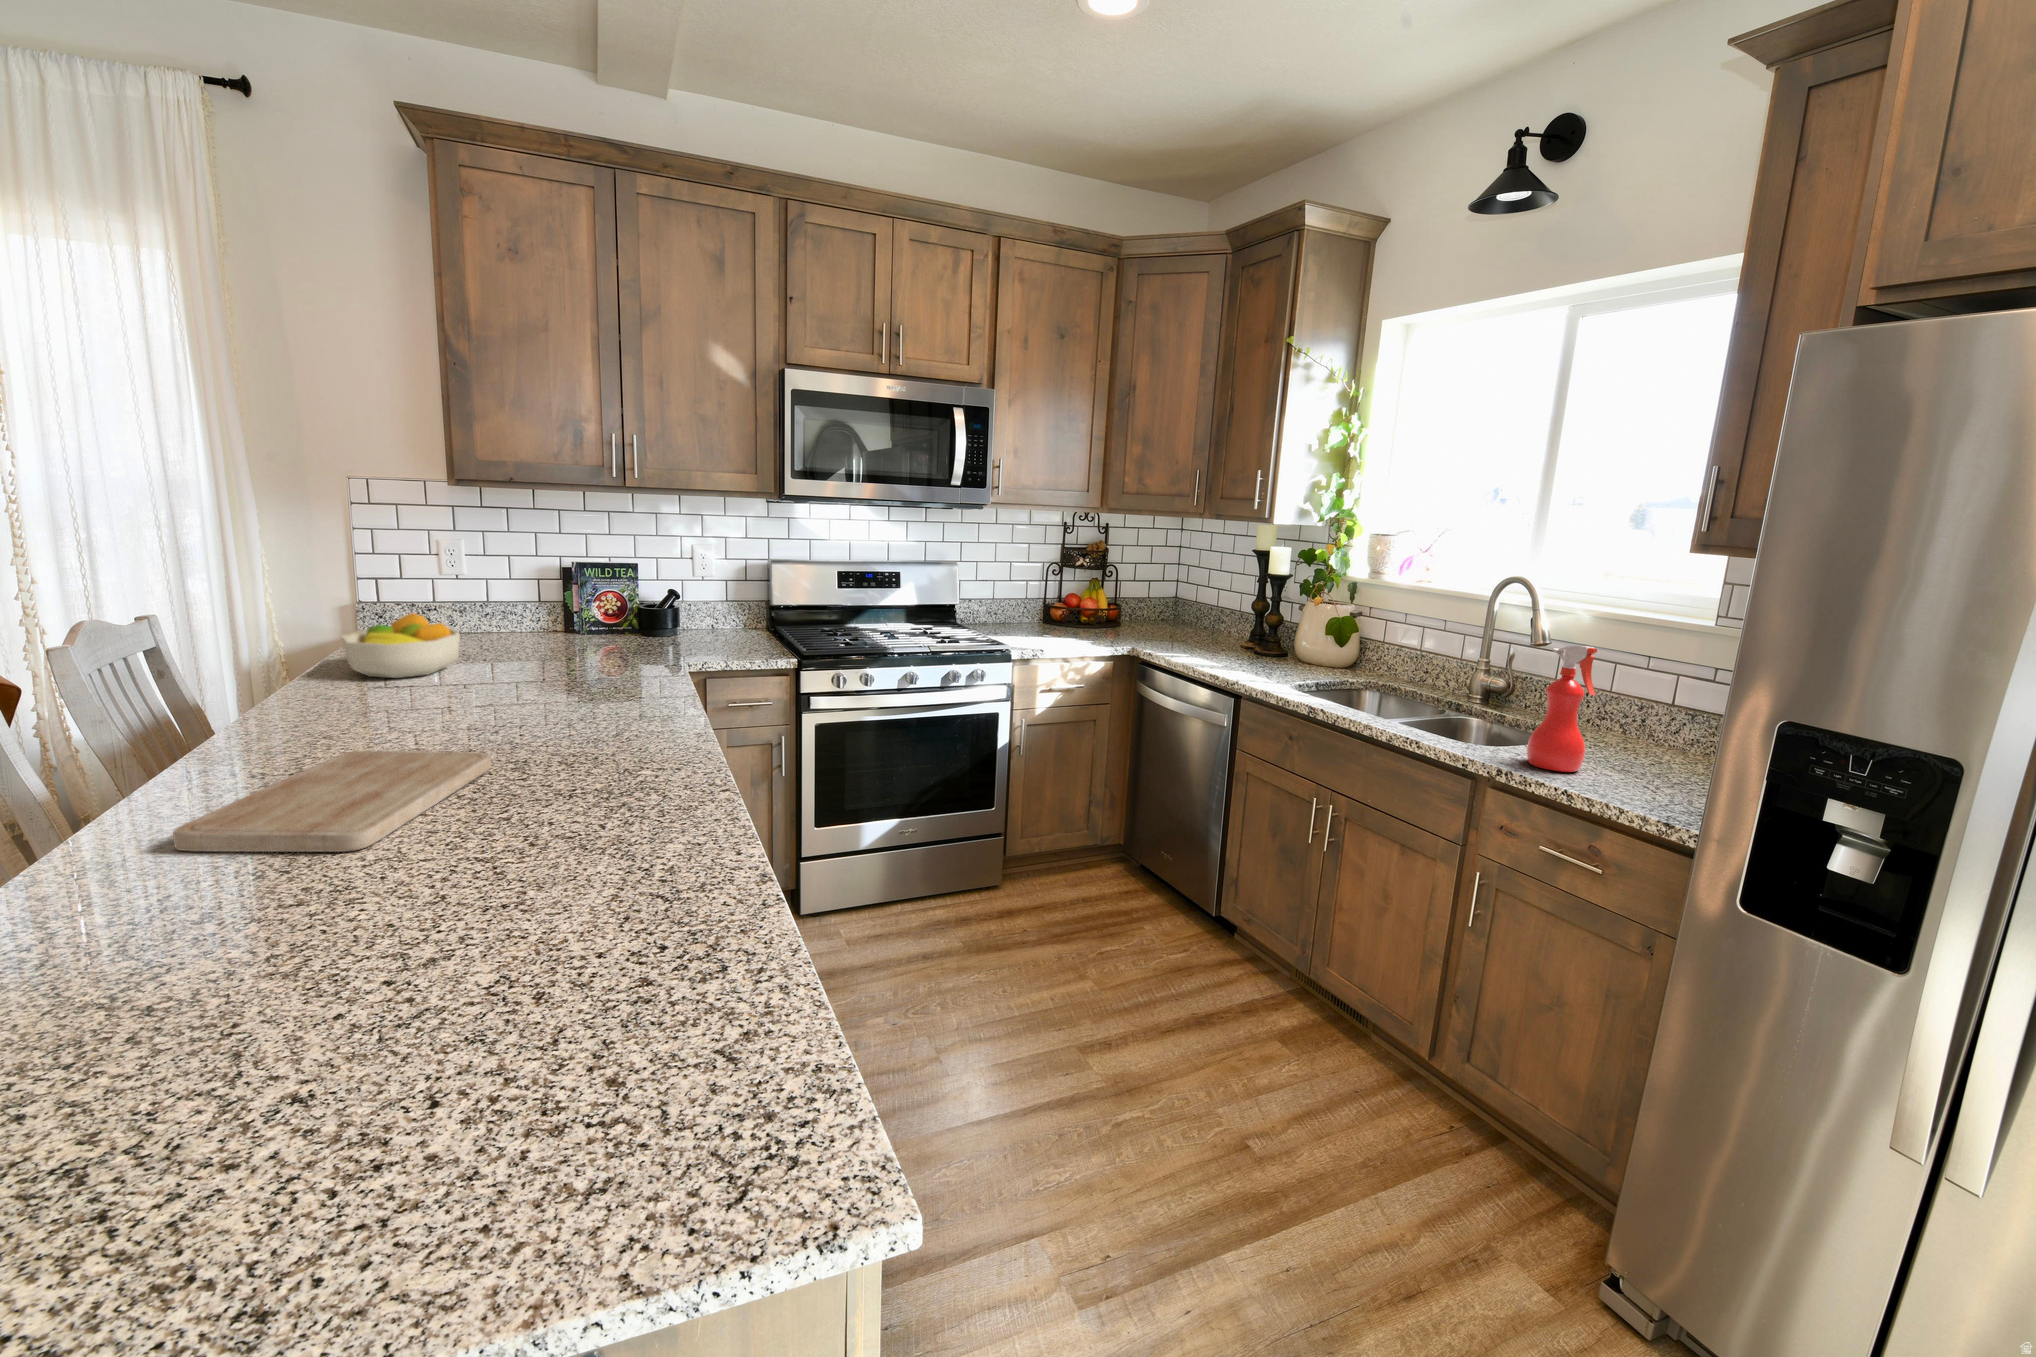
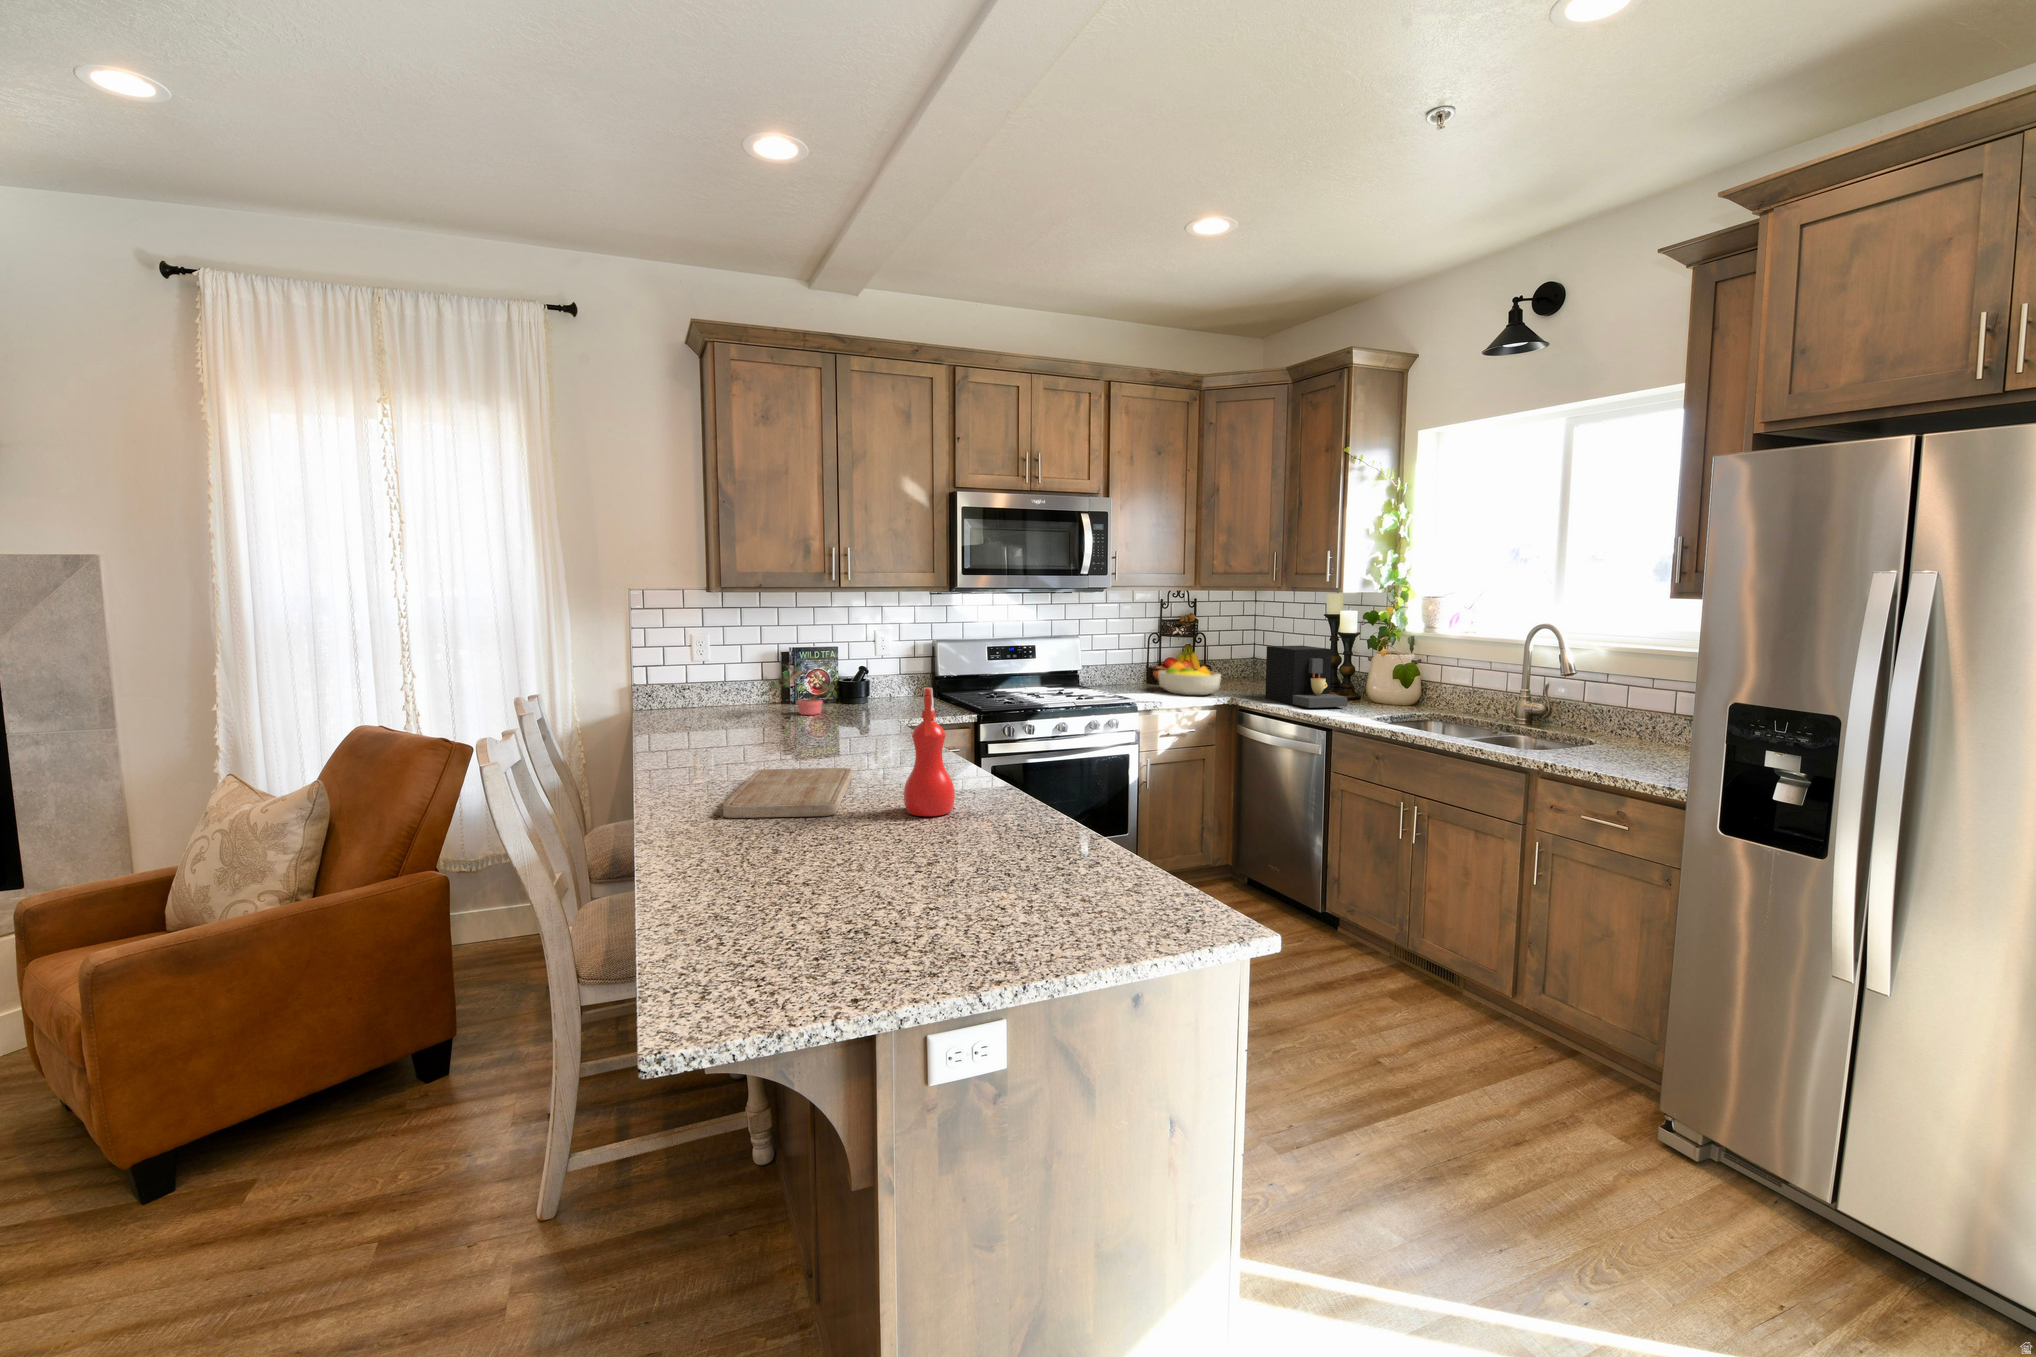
potted plant: none [505,572,625,655] -> present [762,655,834,717]
coffee maker: none [1175,586,1269,666] -> present [1265,646,1347,708]
fruit bowl: present [342,613,460,678] -> present [1158,662,1221,695]
spray bottle: present [1527,646,1597,772] -> present [904,687,955,816]

